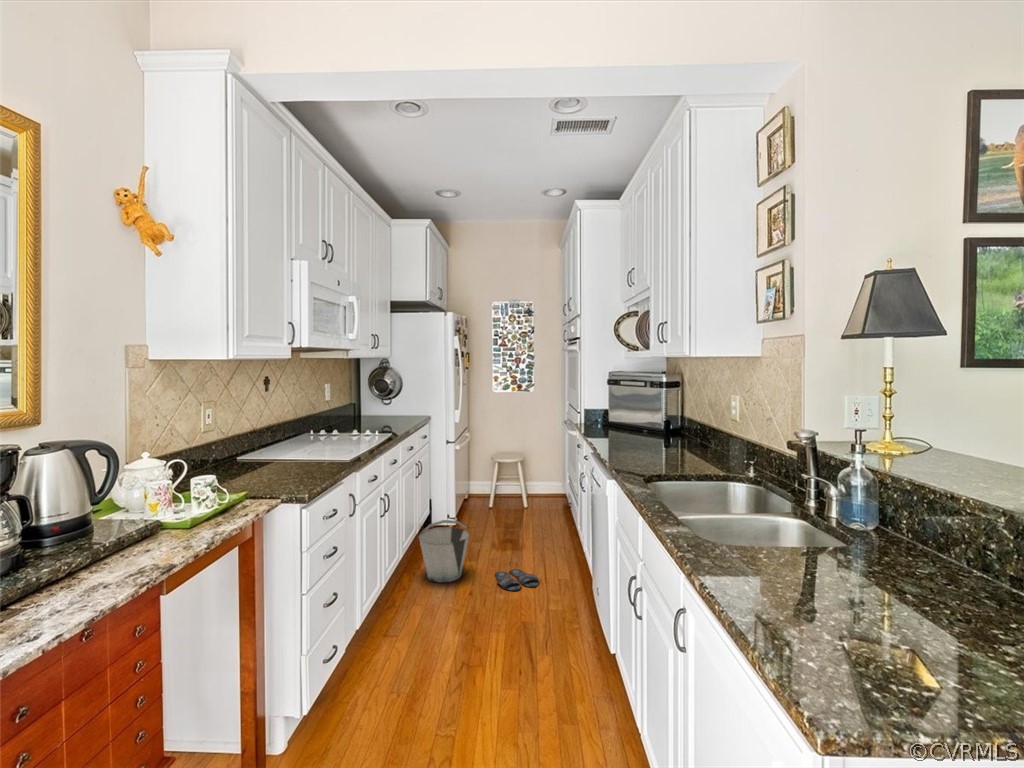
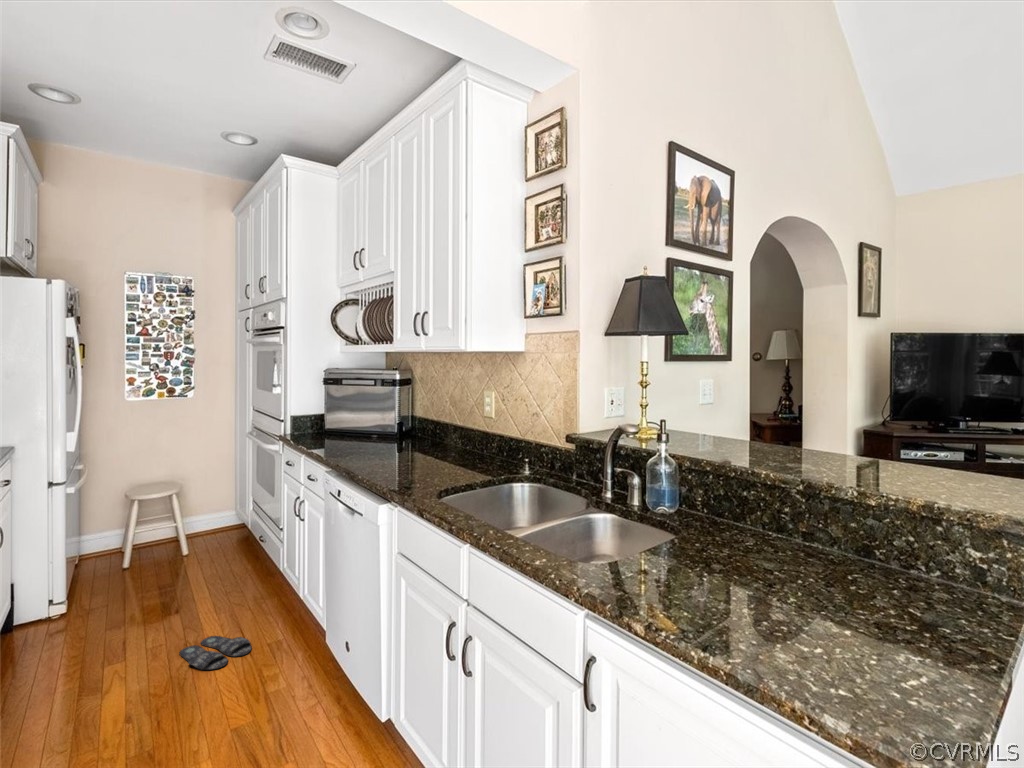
bucket: present [419,520,470,583] -> none [37,592,135,697]

